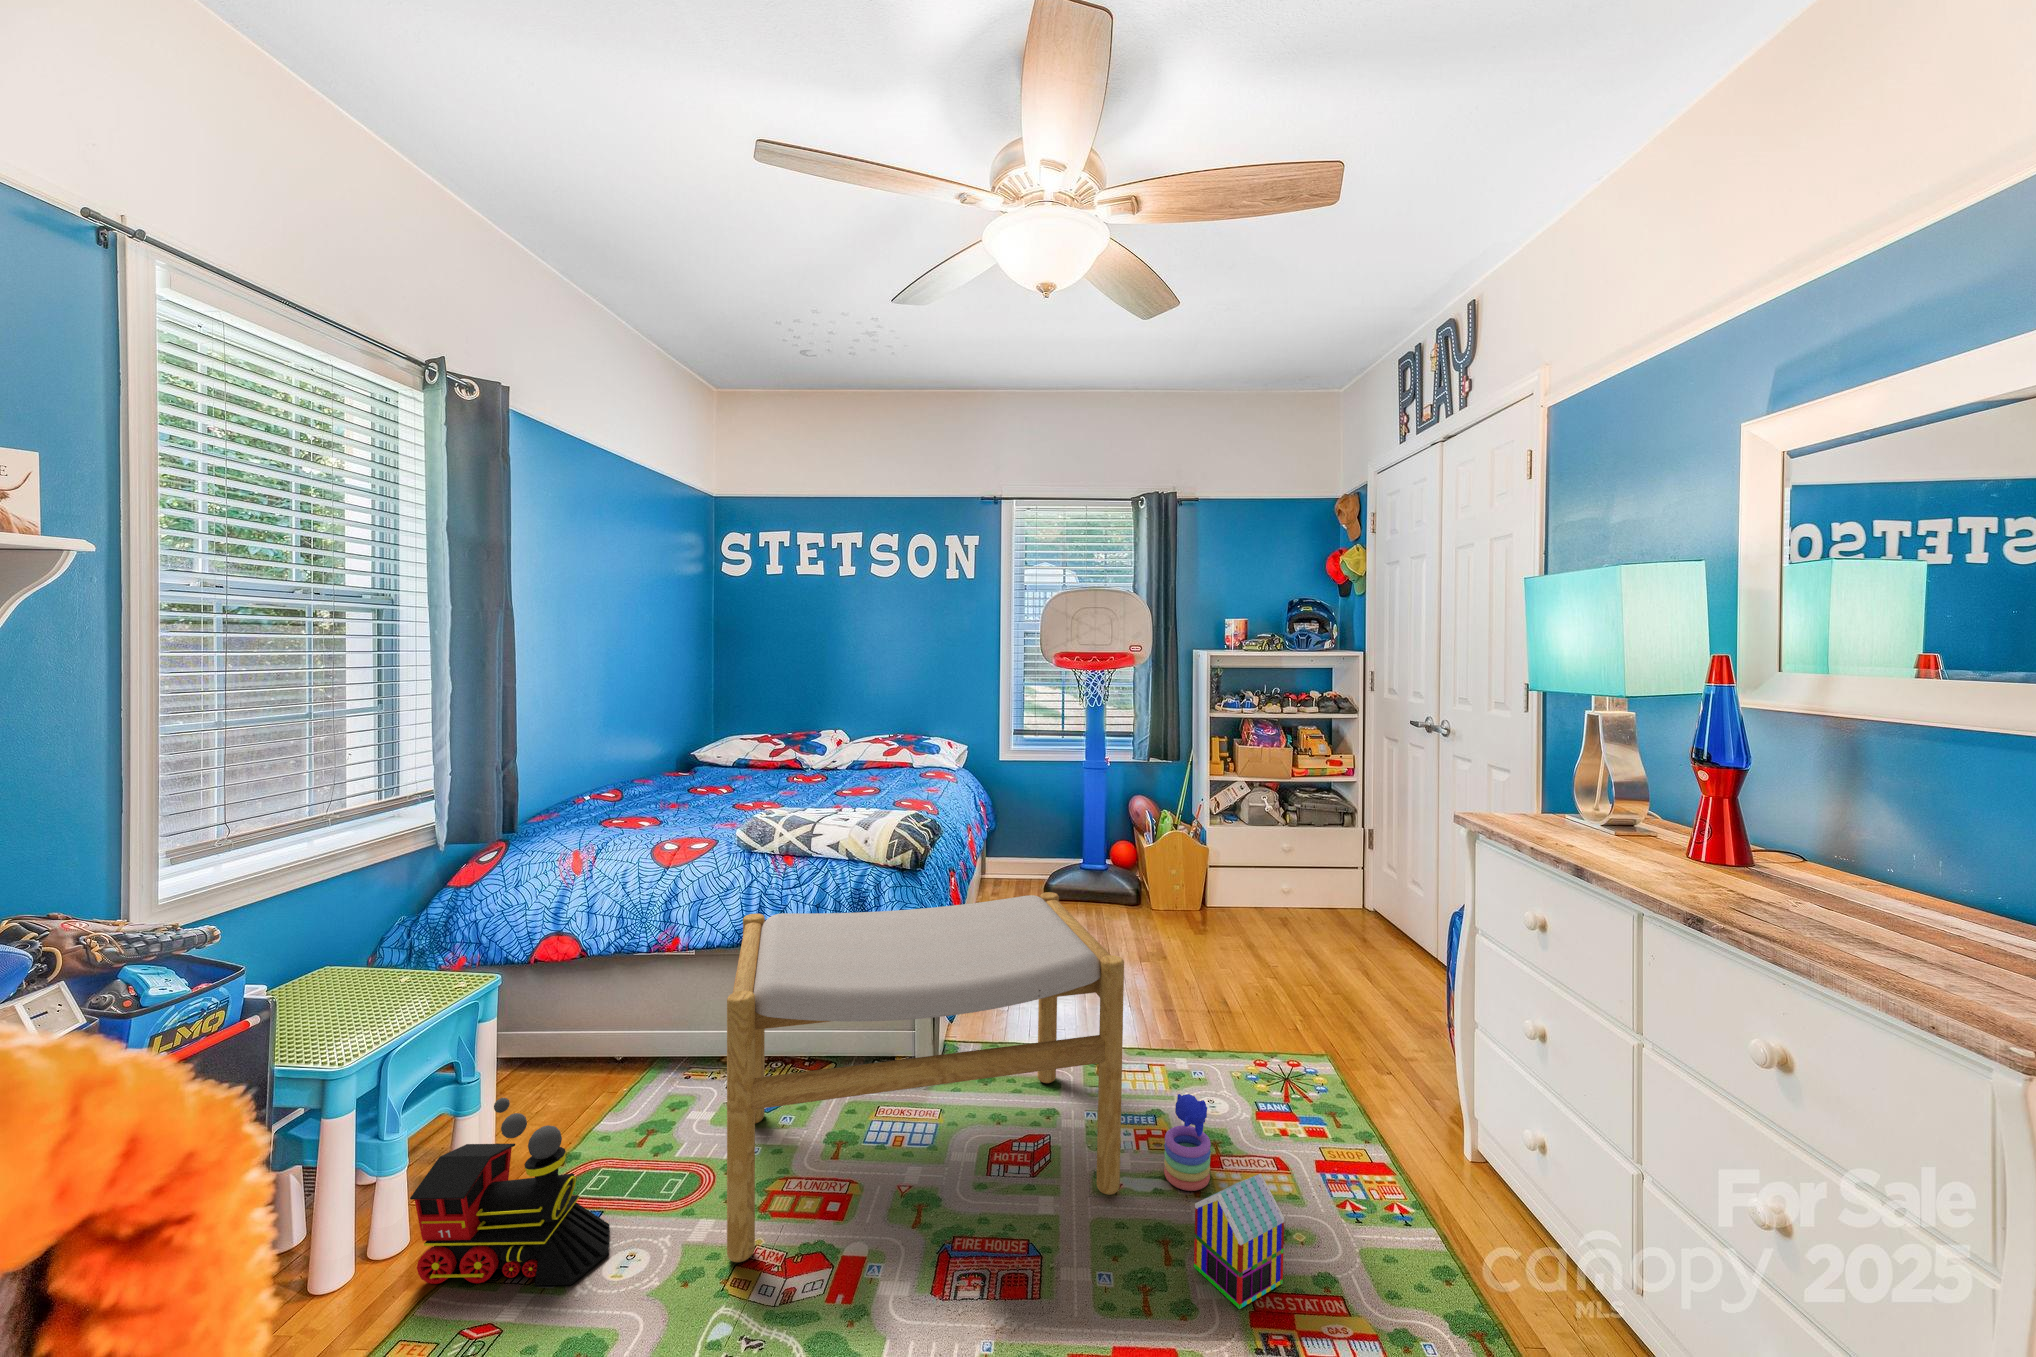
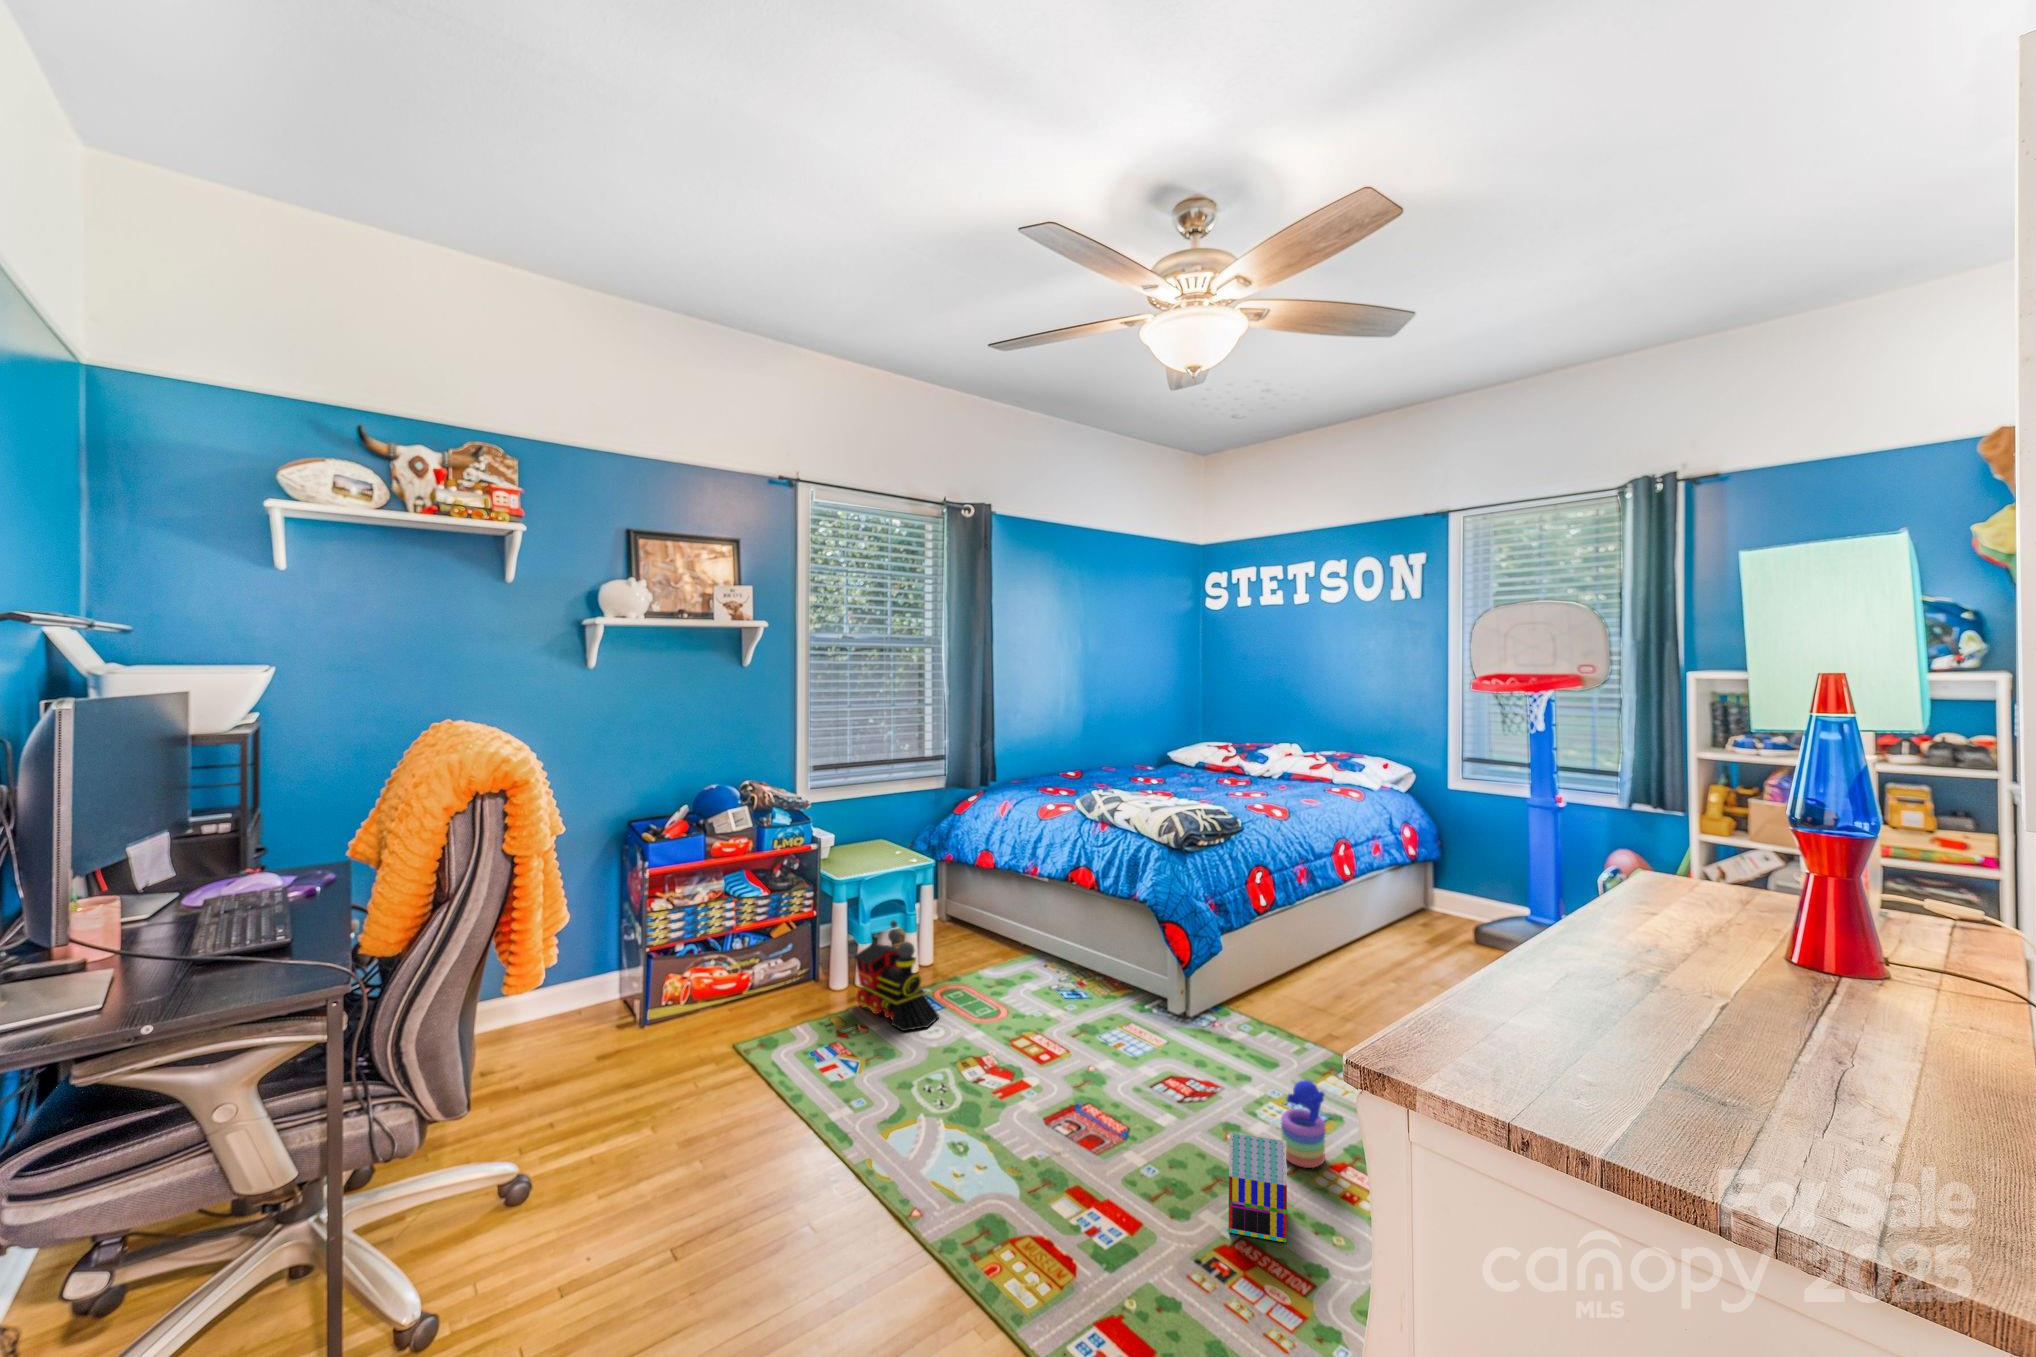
footstool: present [727,892,1124,1262] -> none [971,855,1282,1134]

